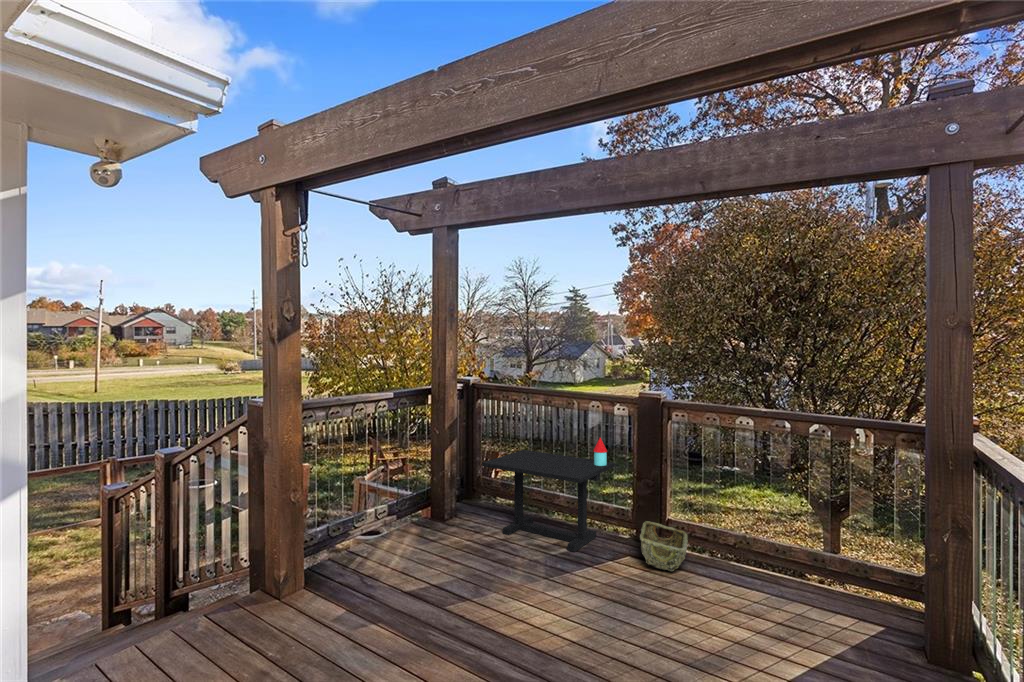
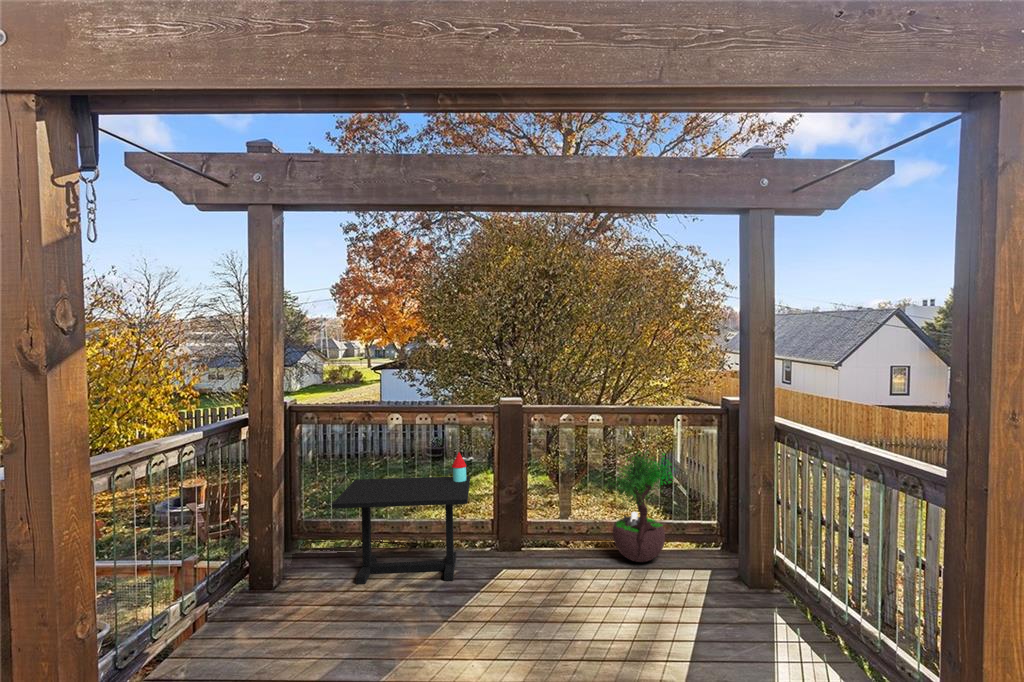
potted tree: none [733,453,825,594] -> present [605,452,673,562]
woven basket: present [640,521,688,571] -> none [509,528,567,571]

